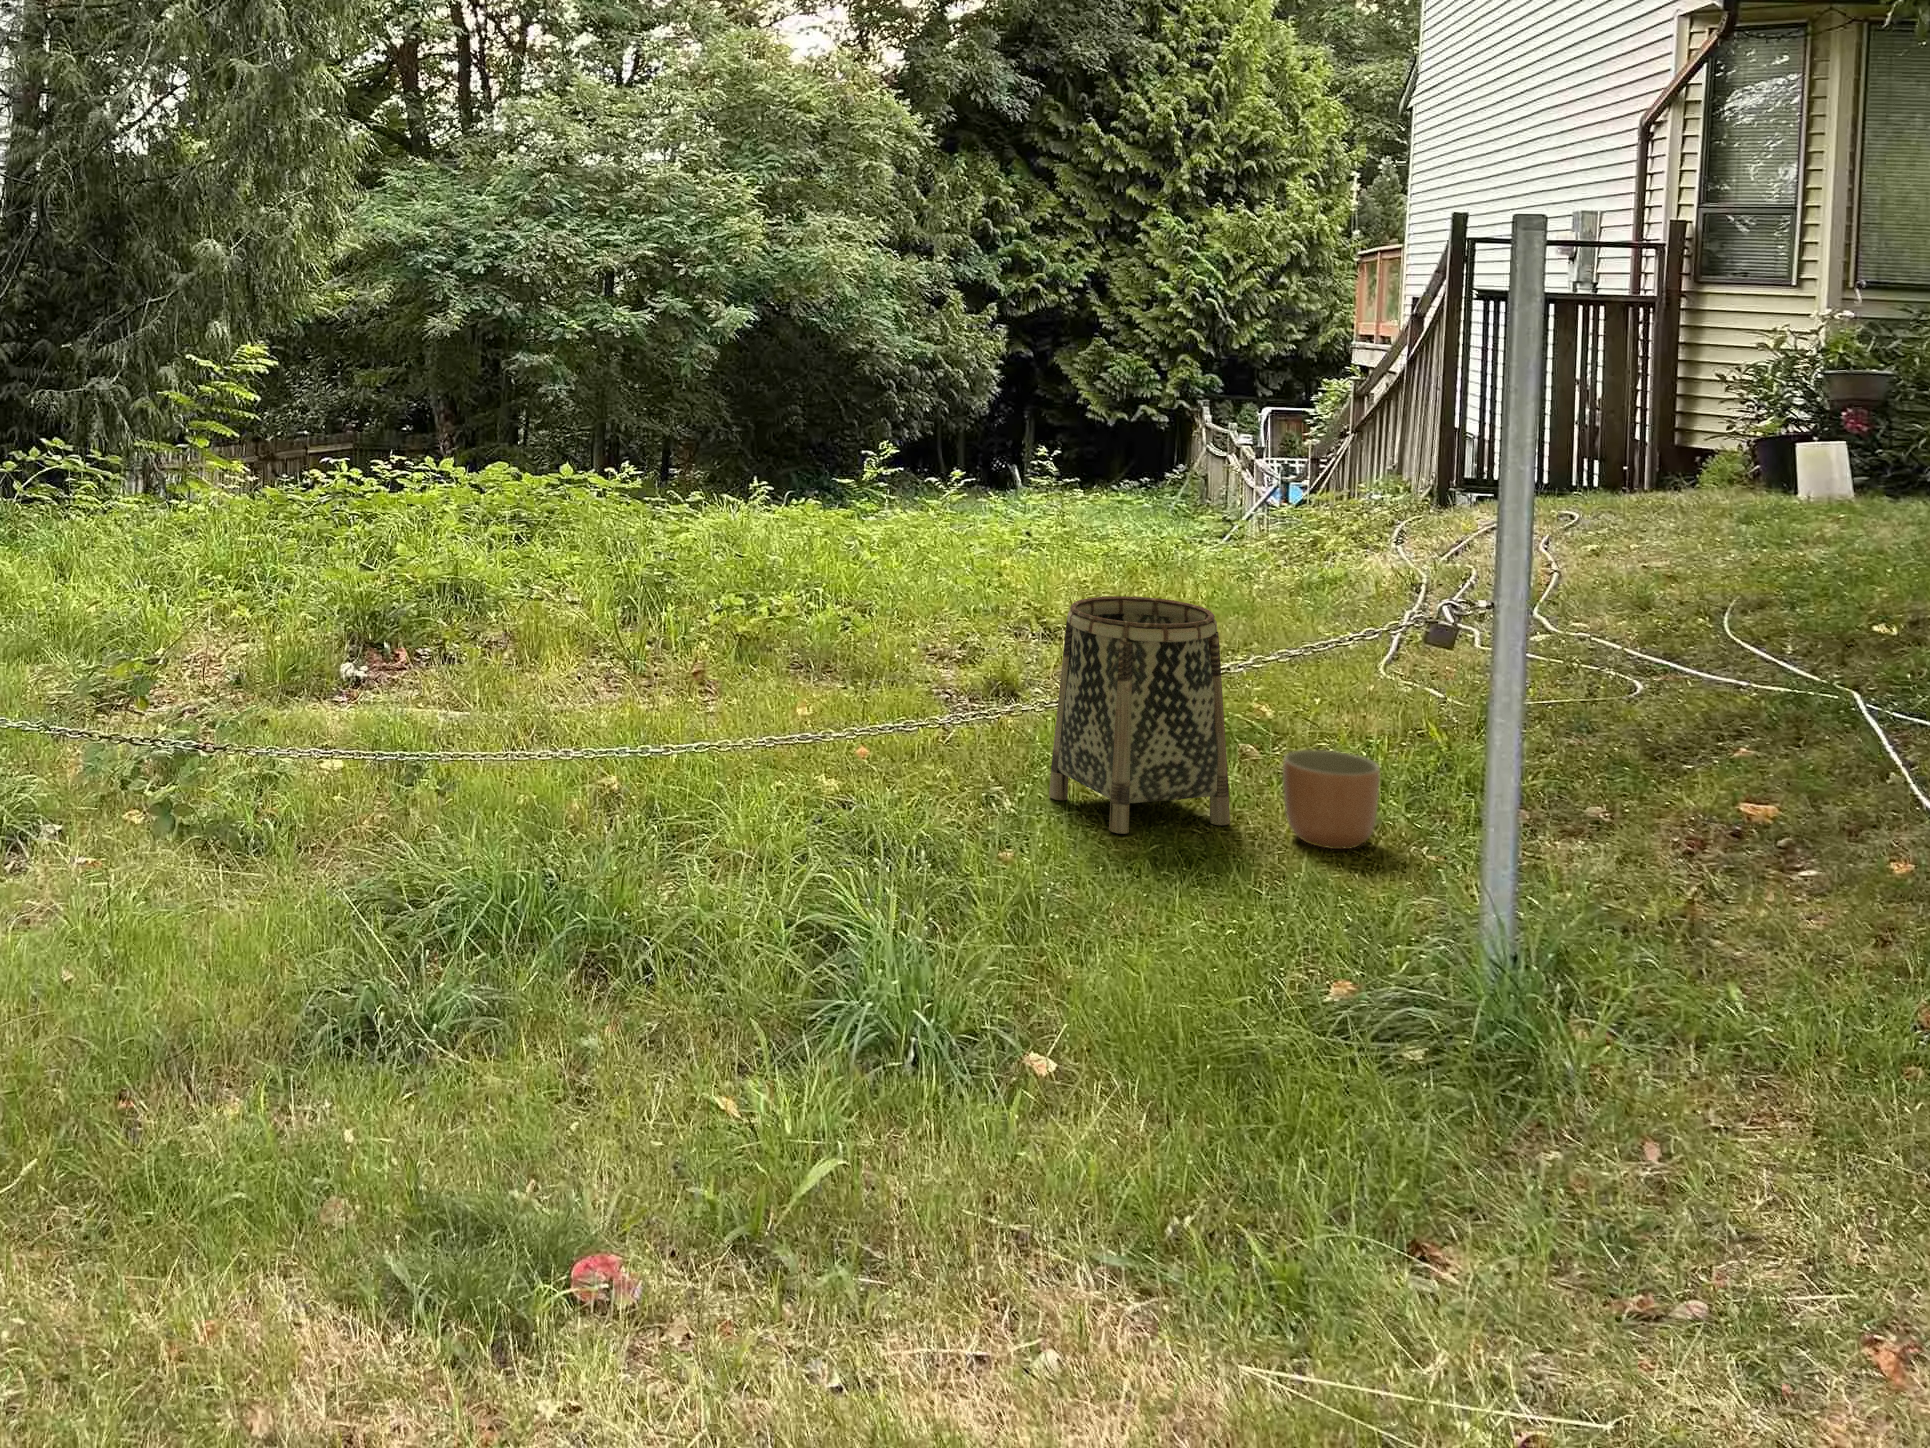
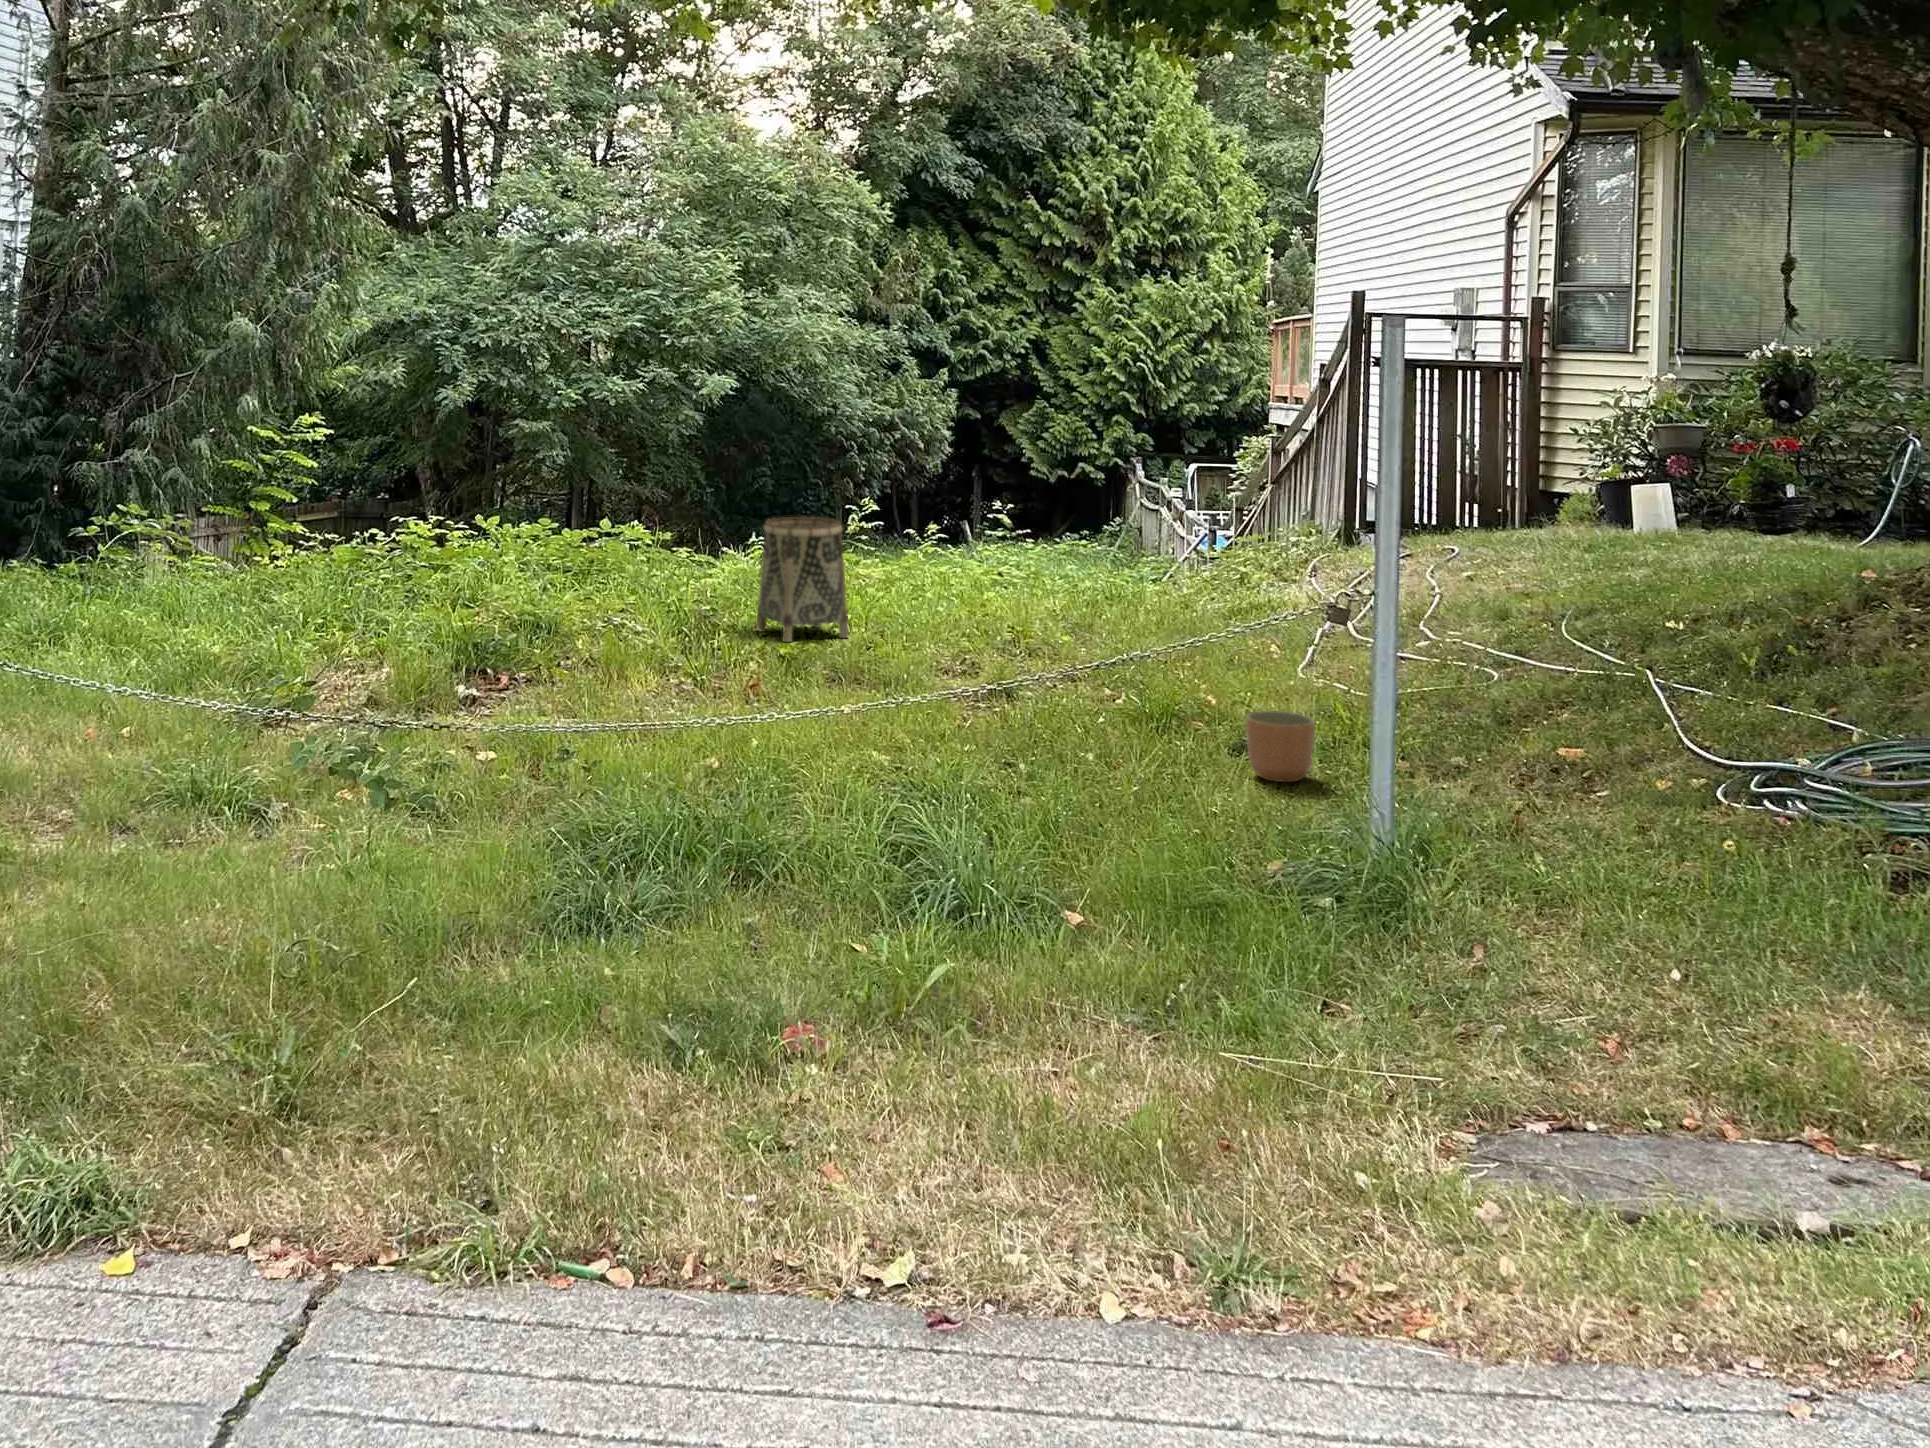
basket: present [1049,596,1230,834] -> present [757,517,849,642]

